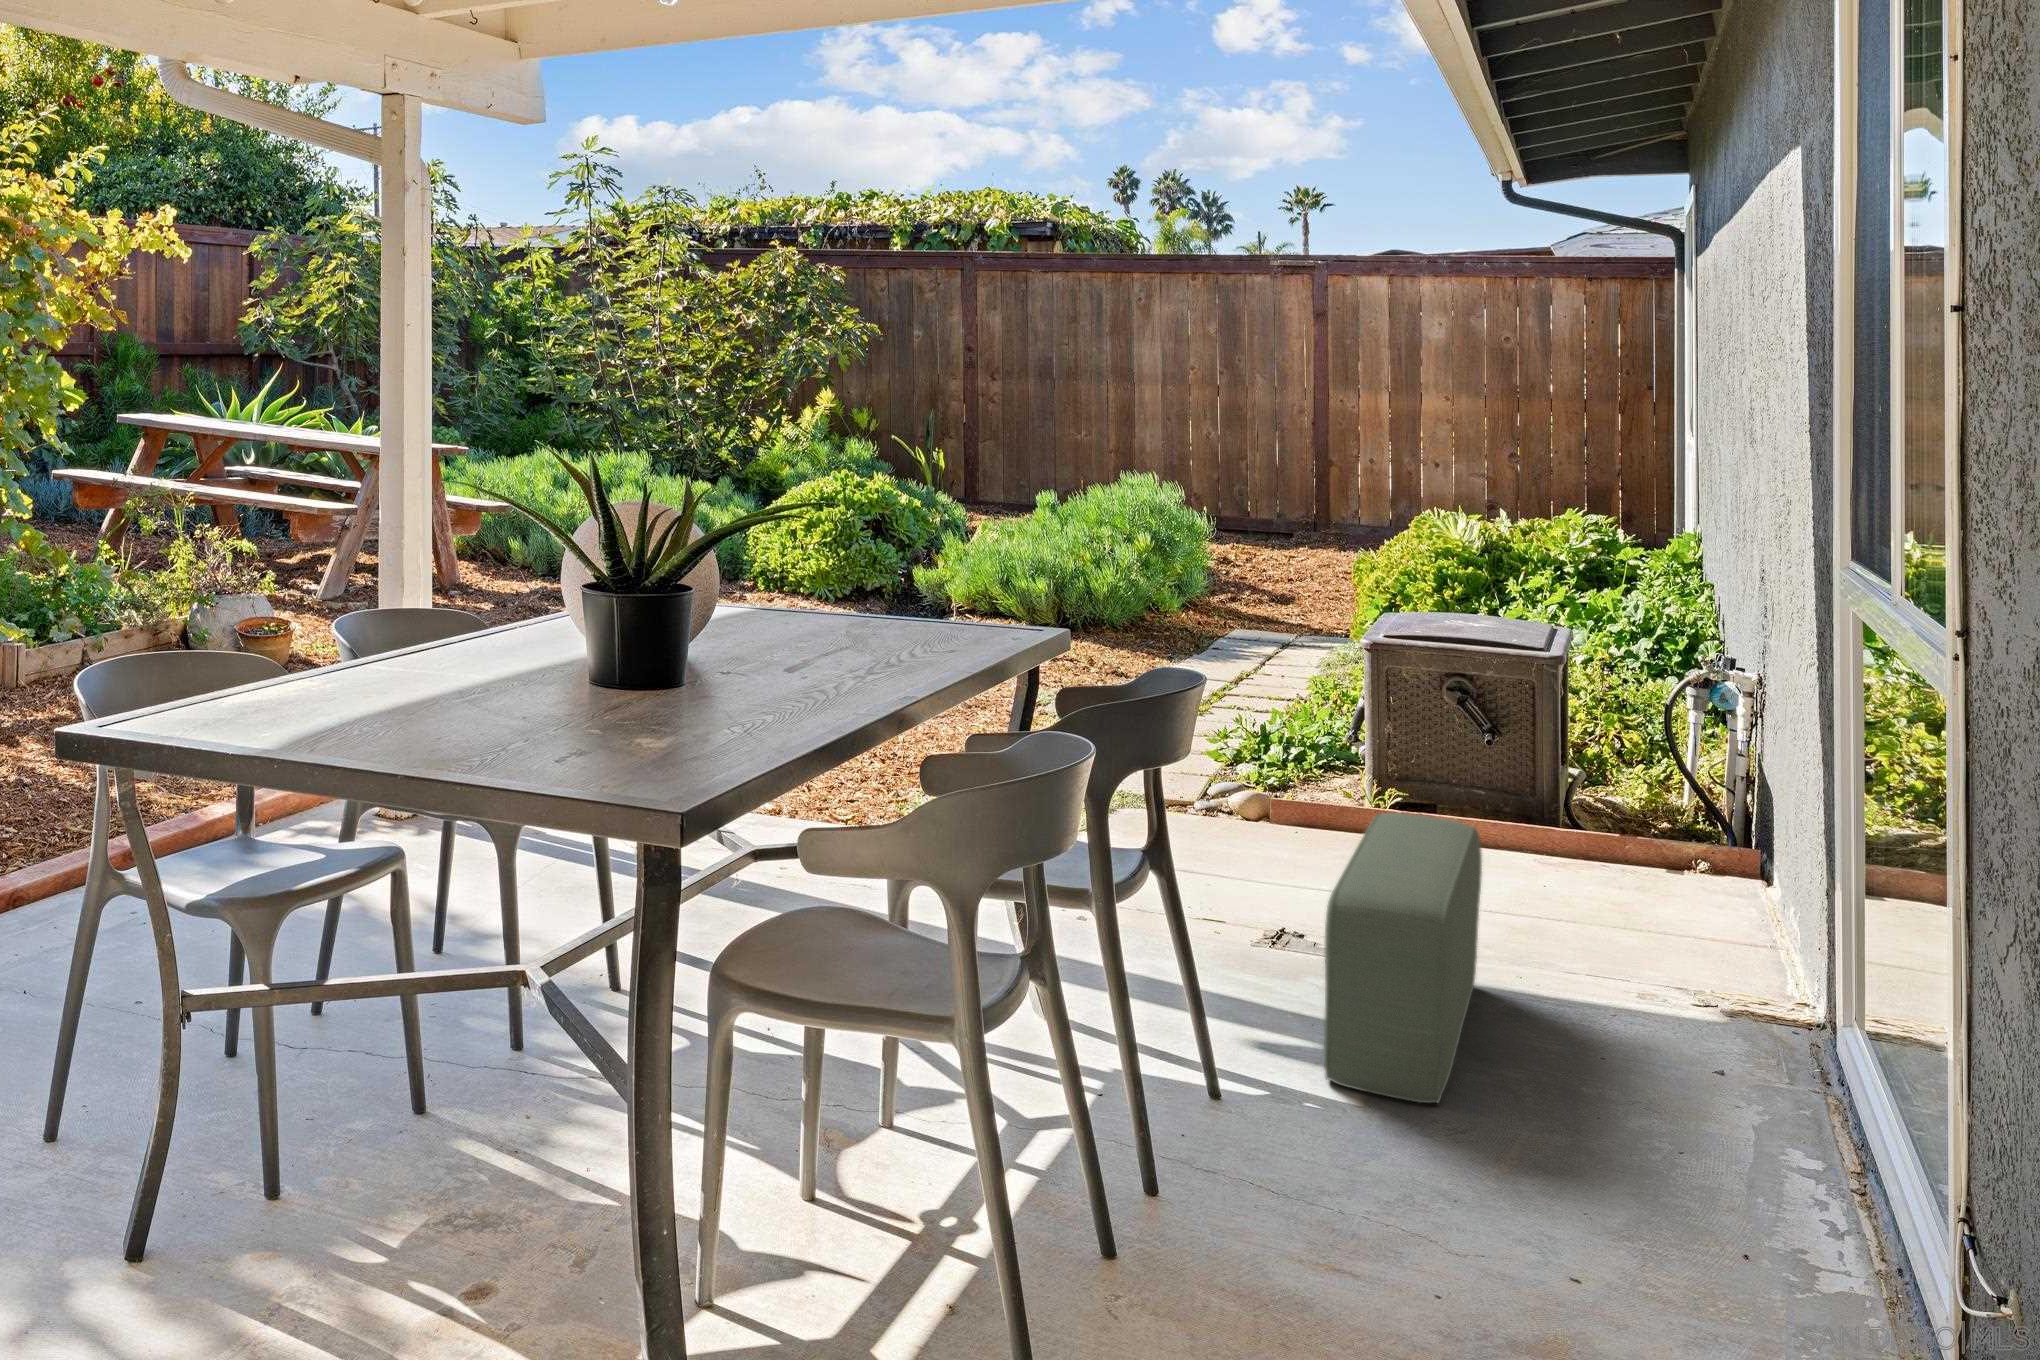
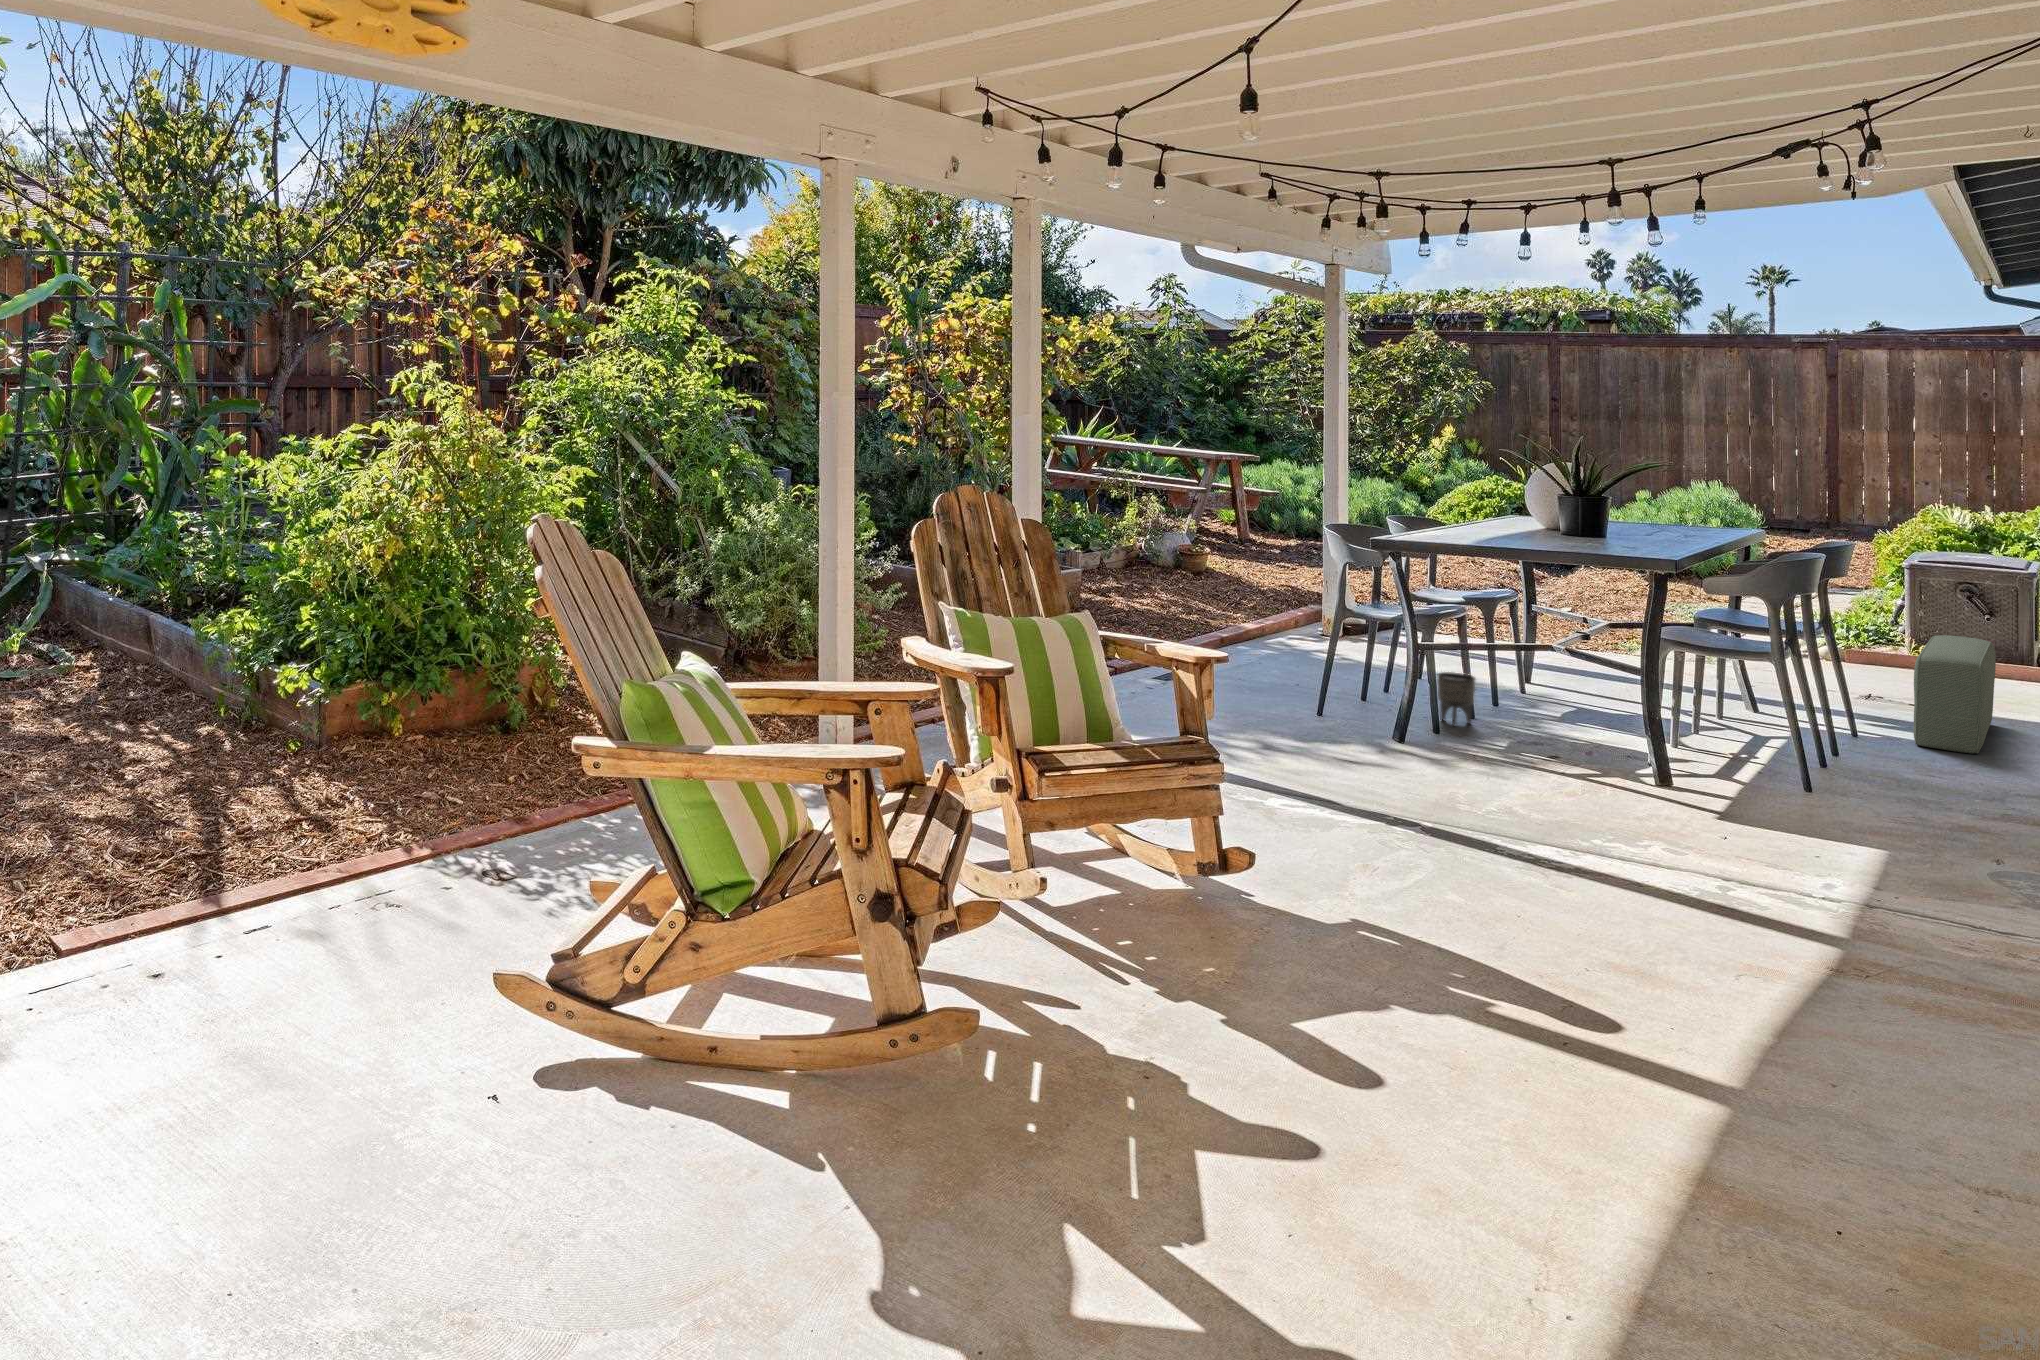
planter: none [361,974,441,1110] -> present [1438,672,1475,726]

